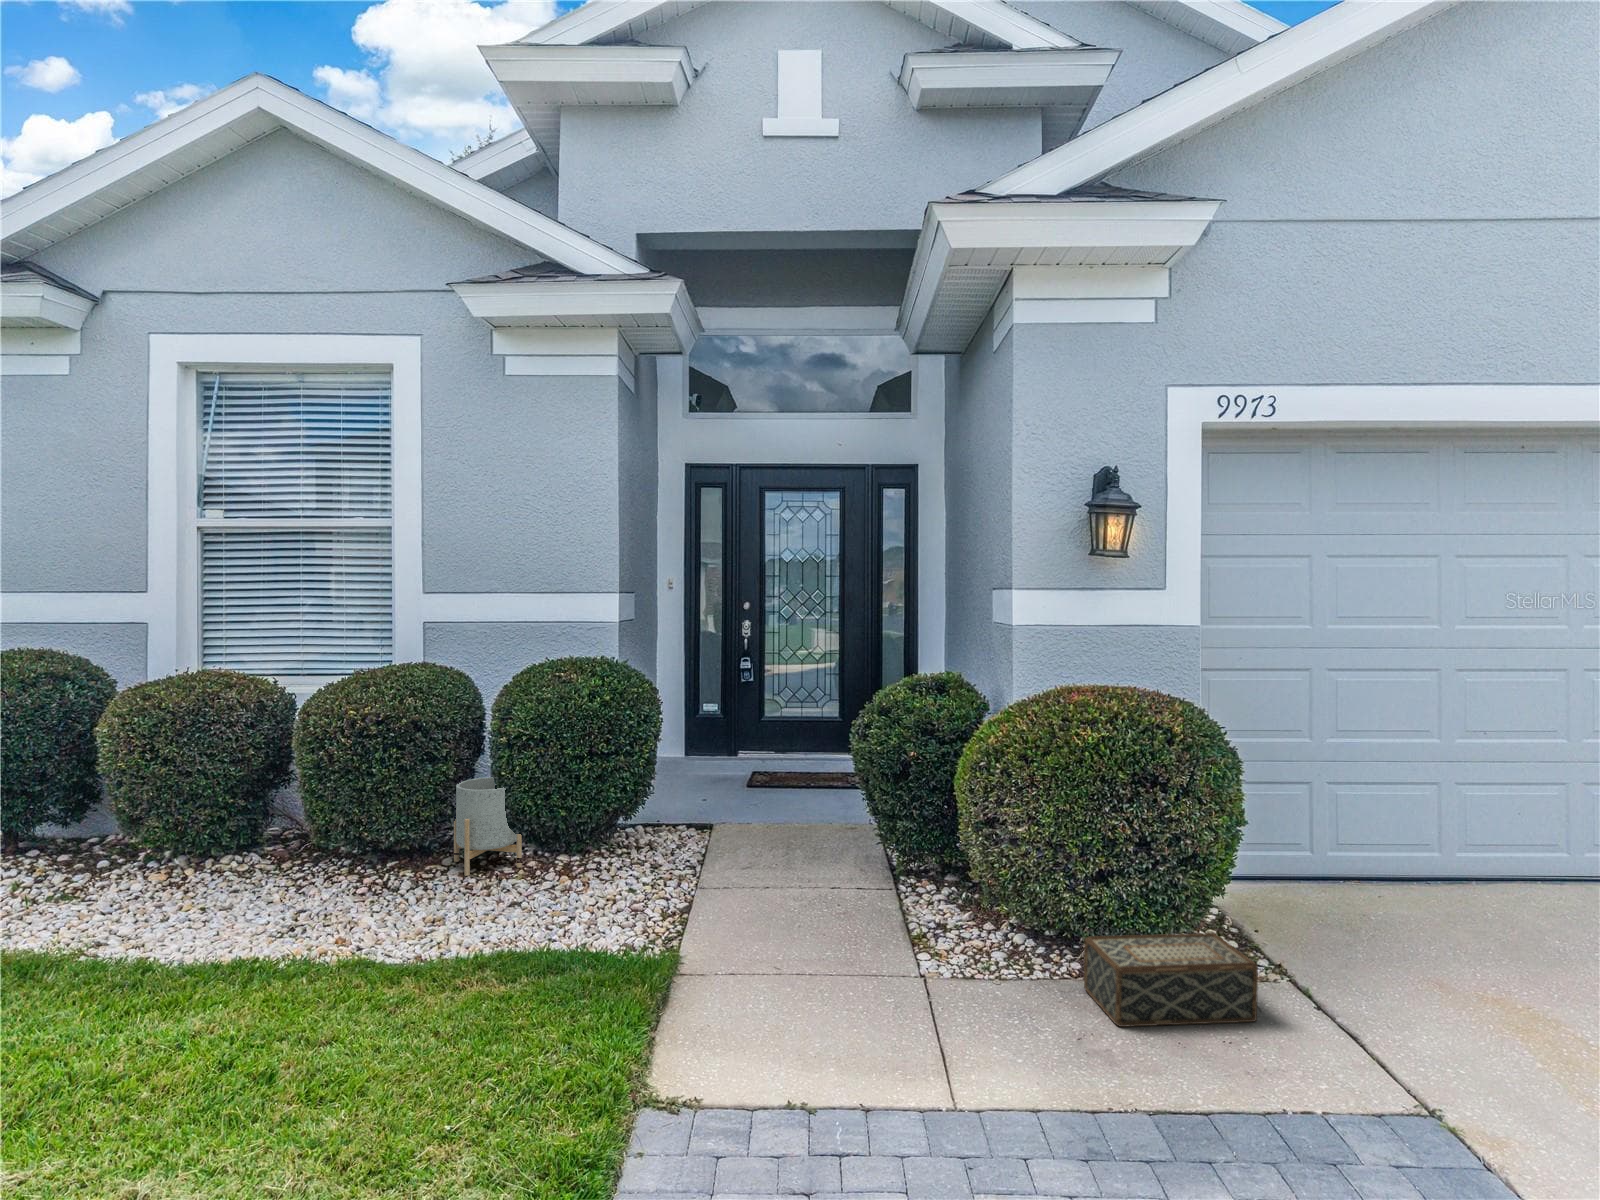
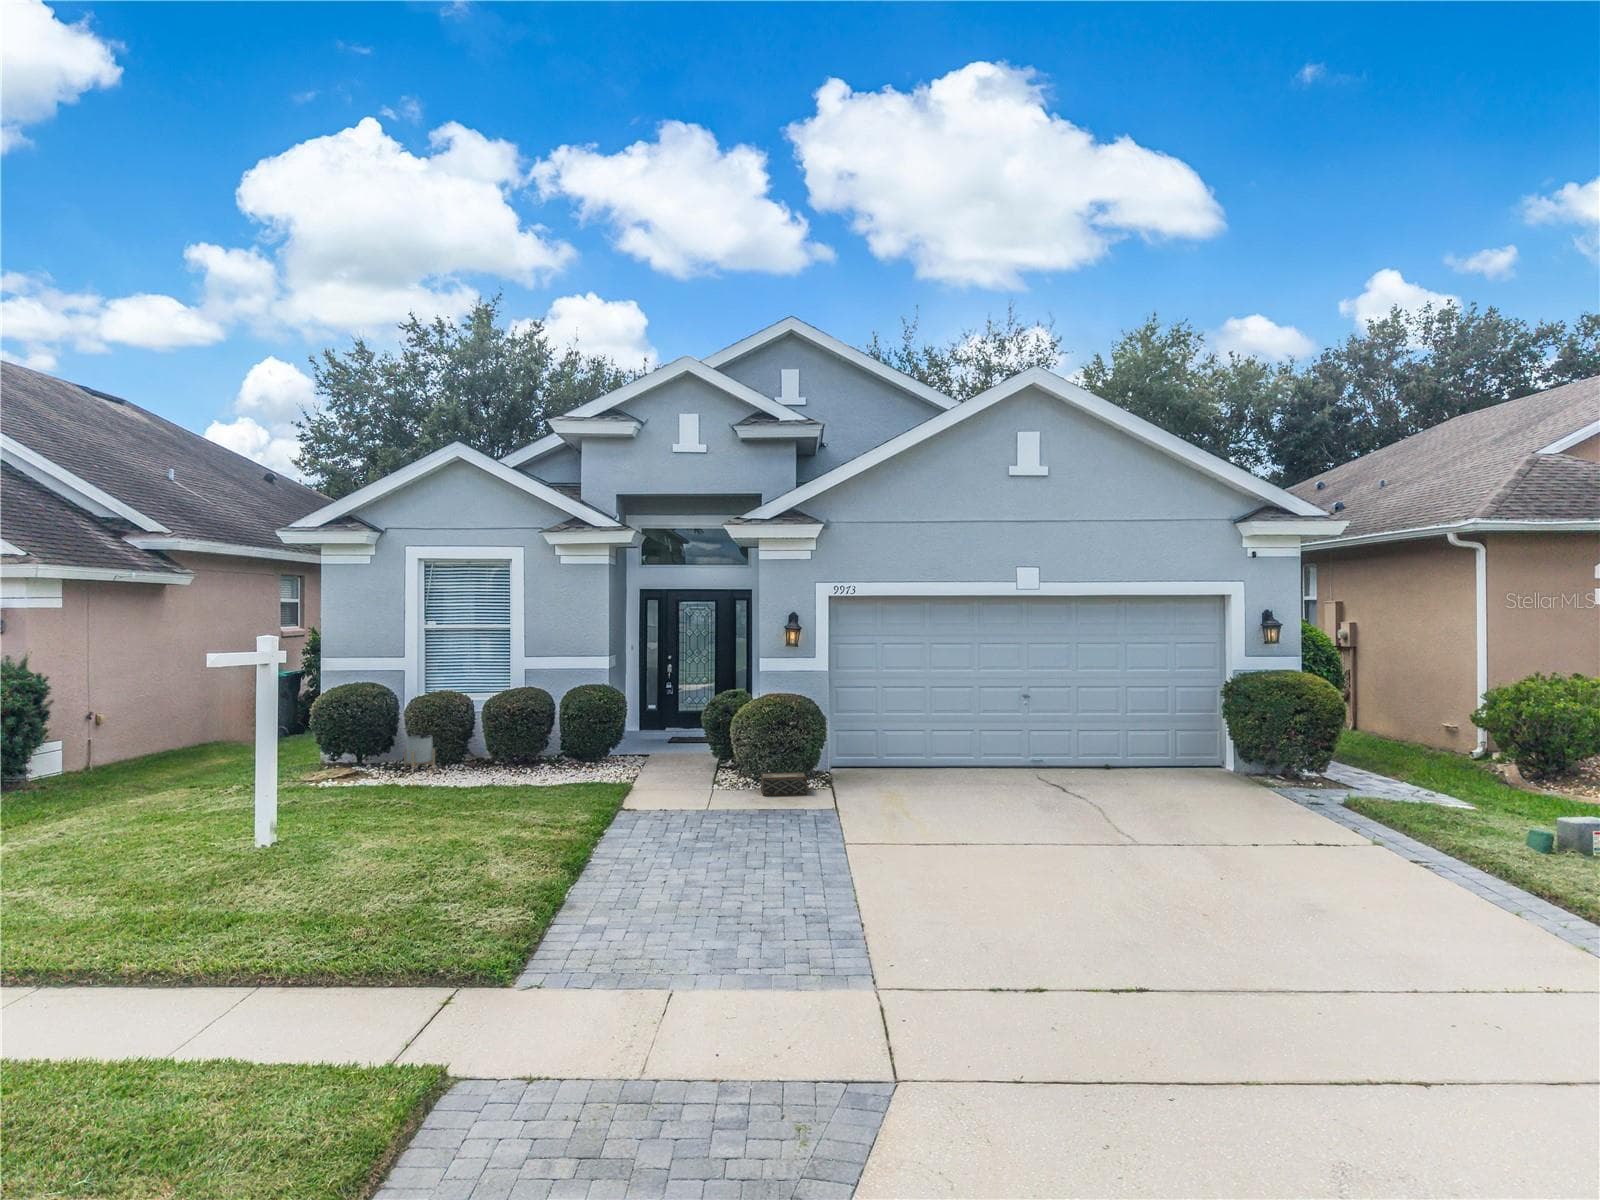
planter: present [454,777,522,876] -> present [404,736,435,773]

